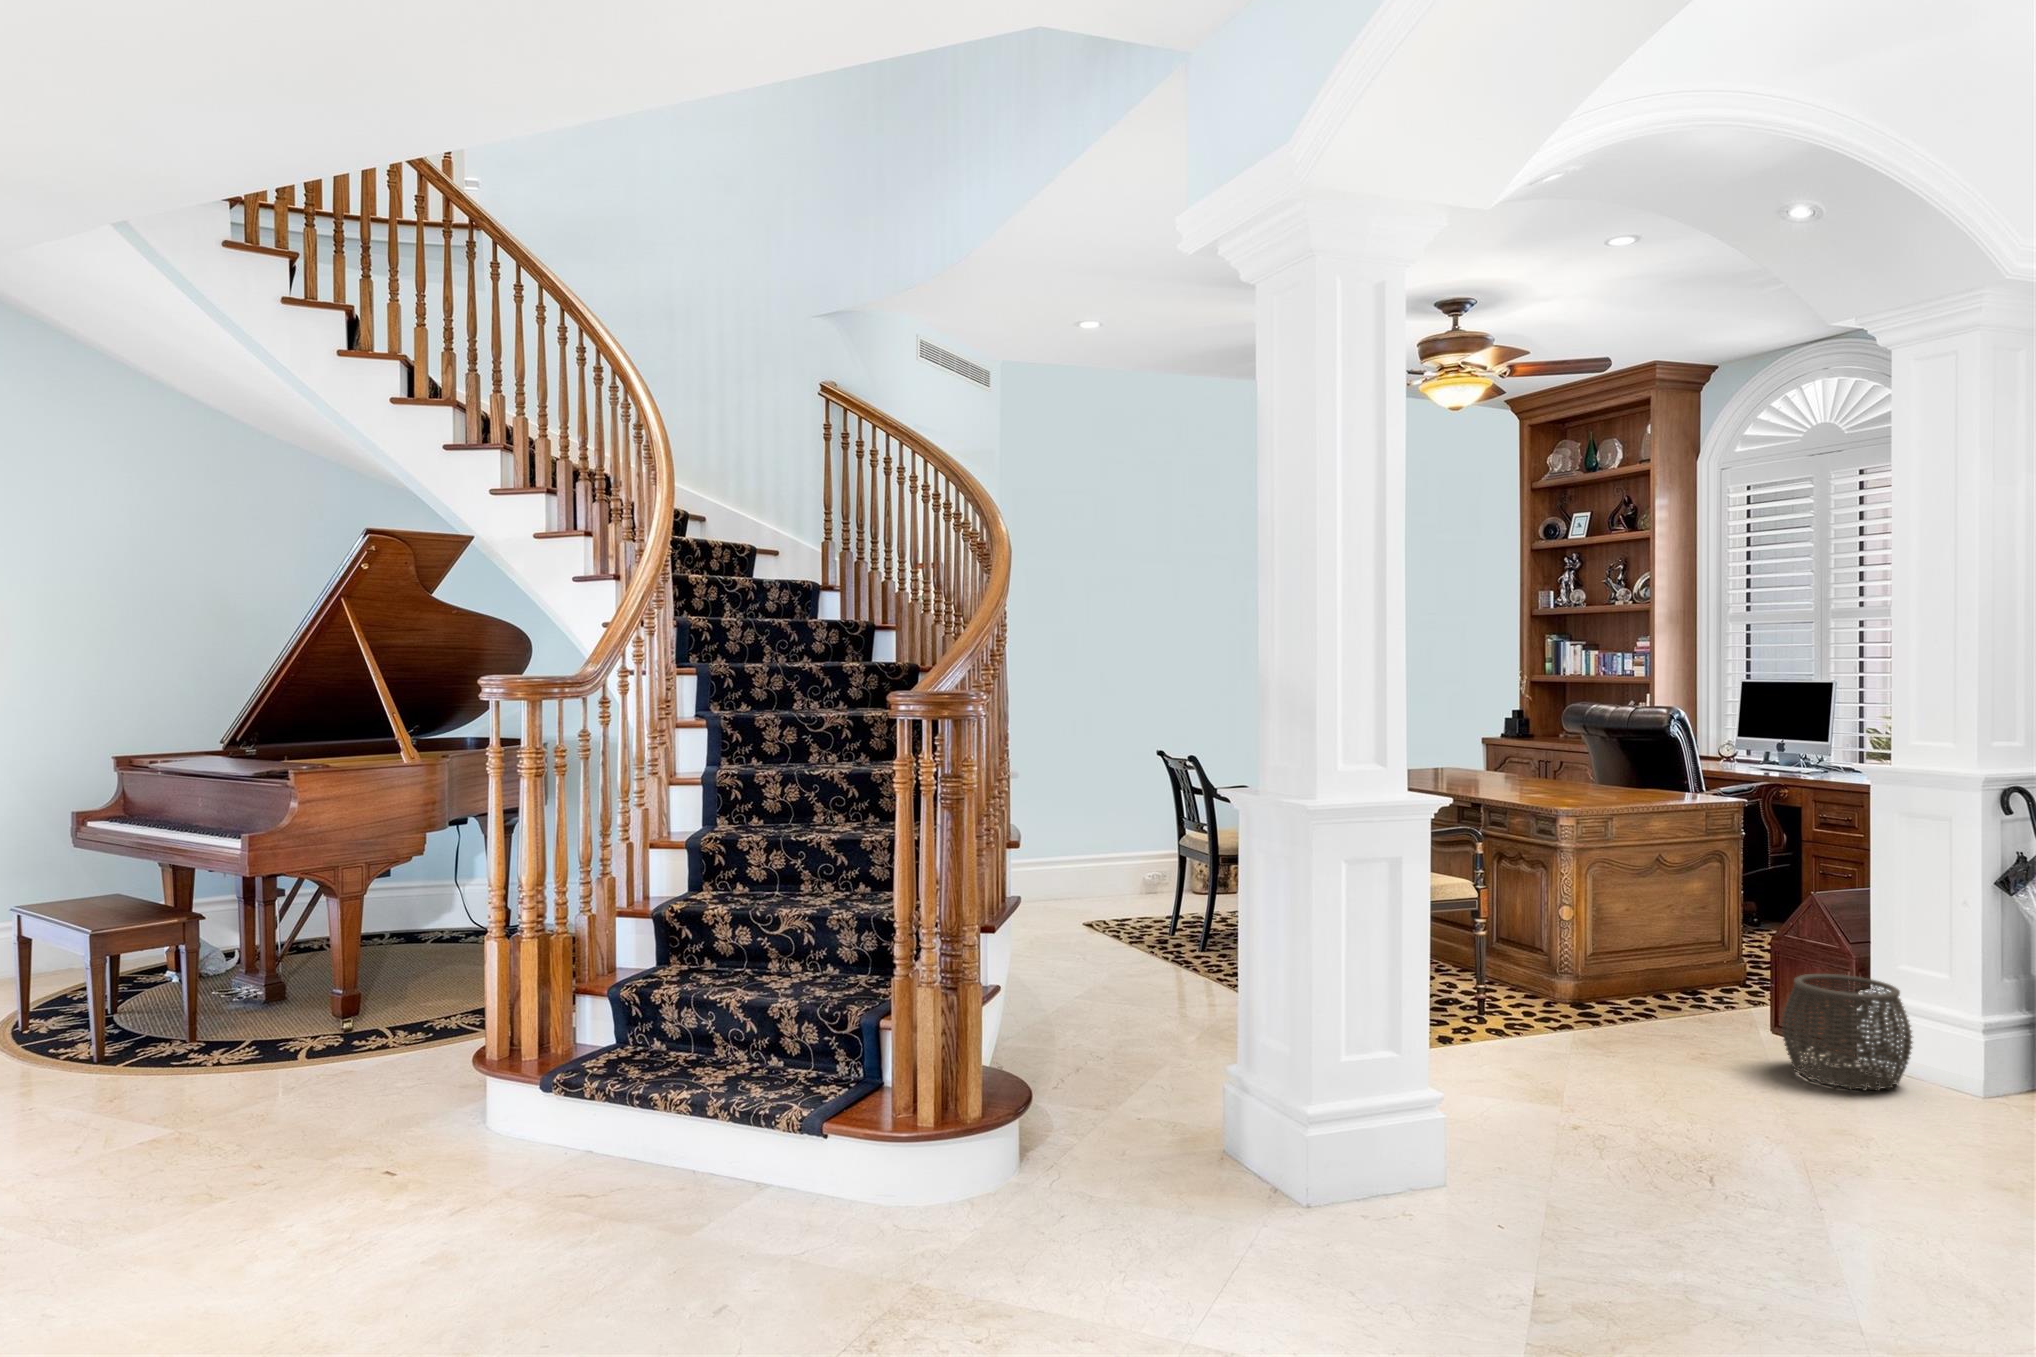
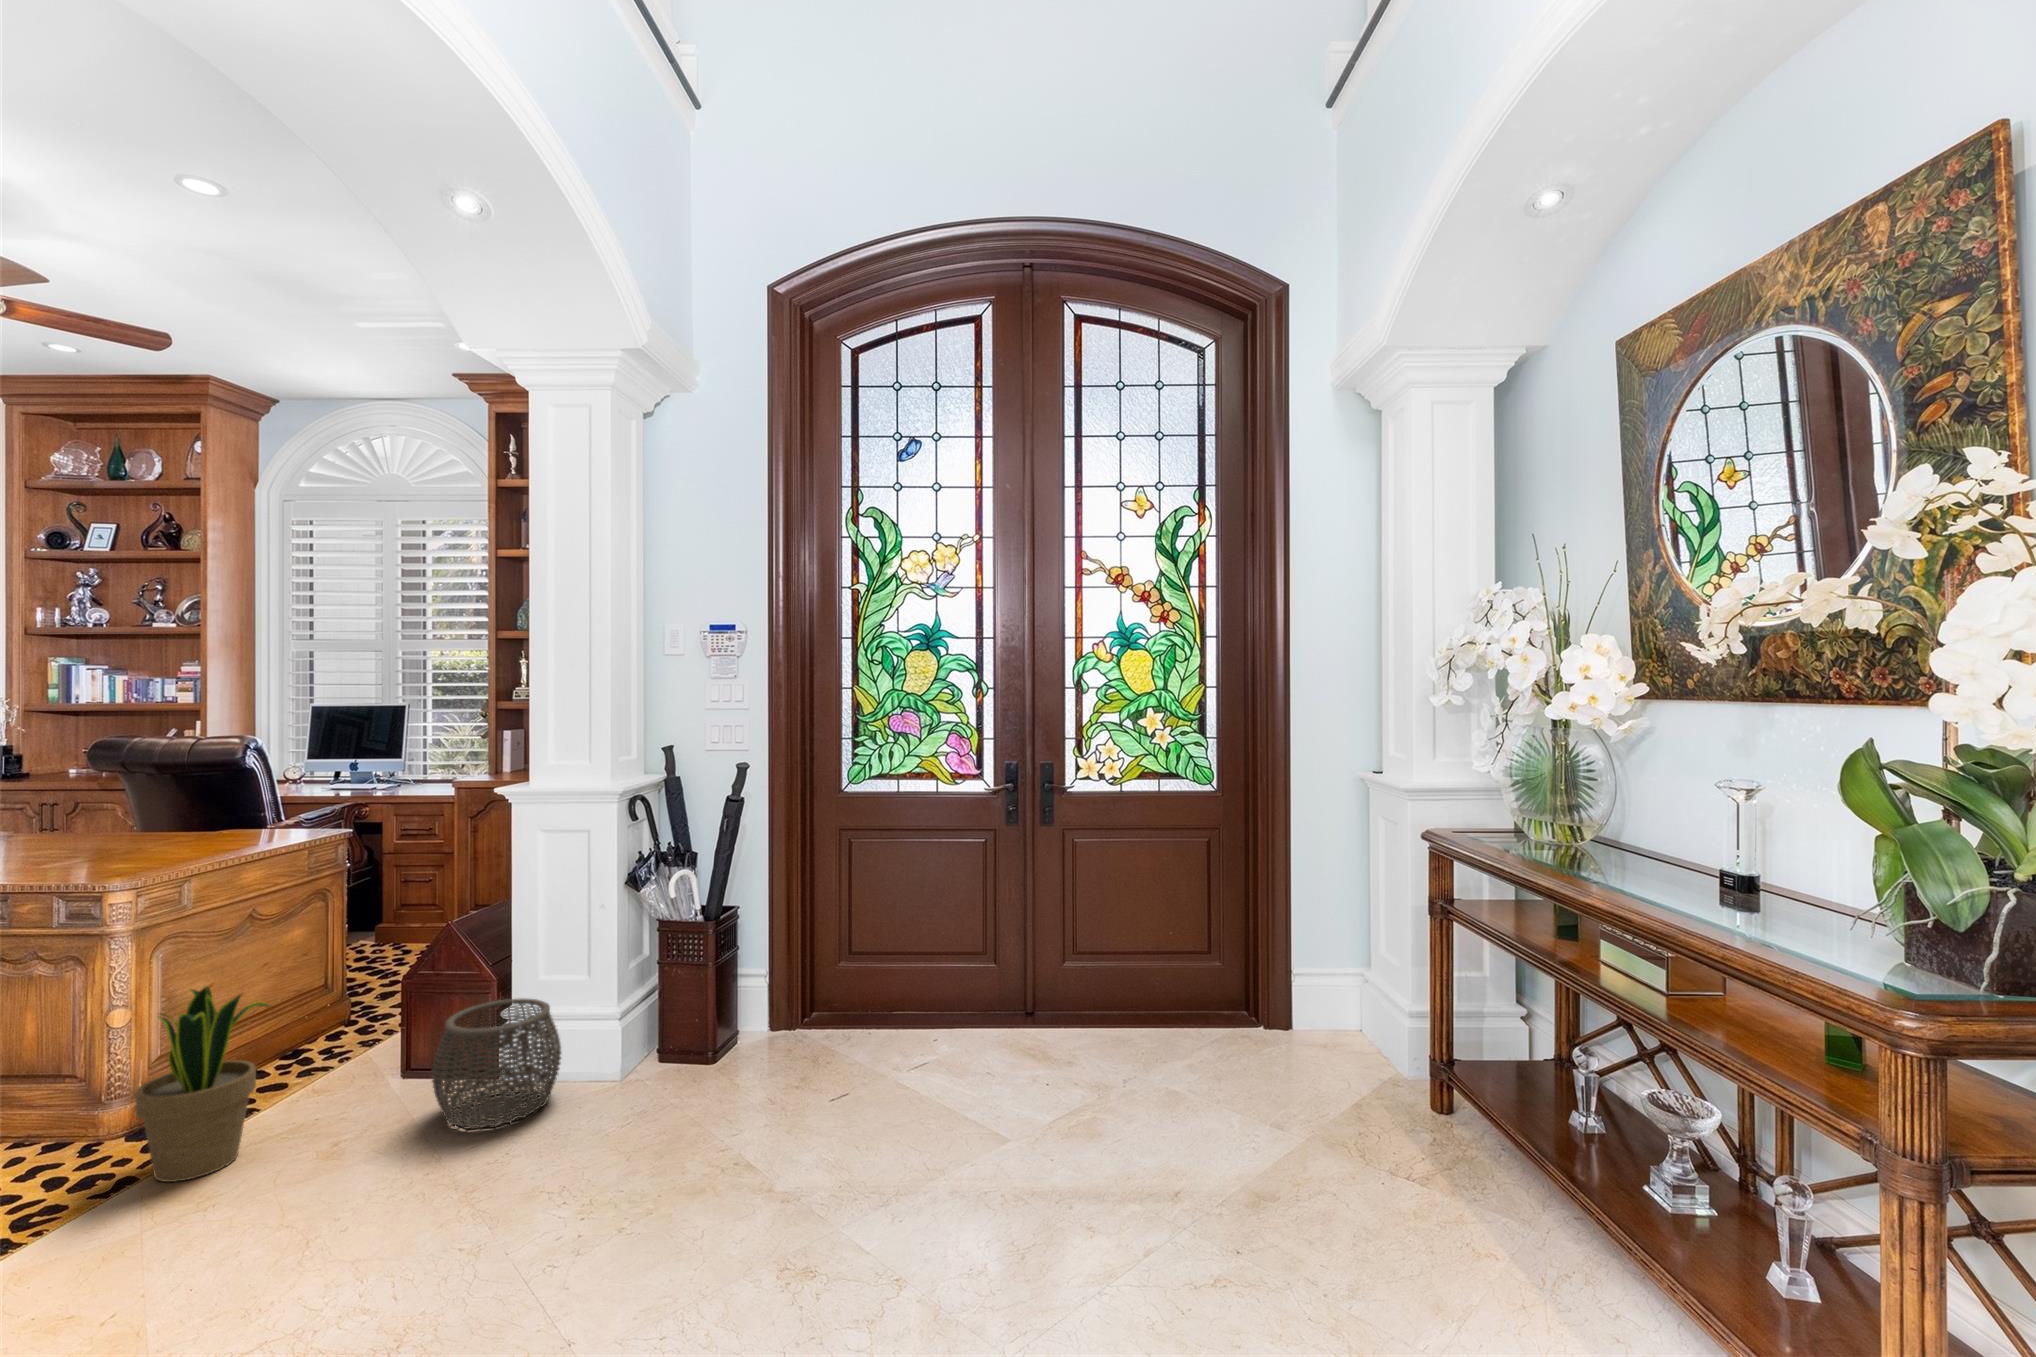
potted plant: none [1571,895,1659,1041] -> present [136,986,269,1182]

